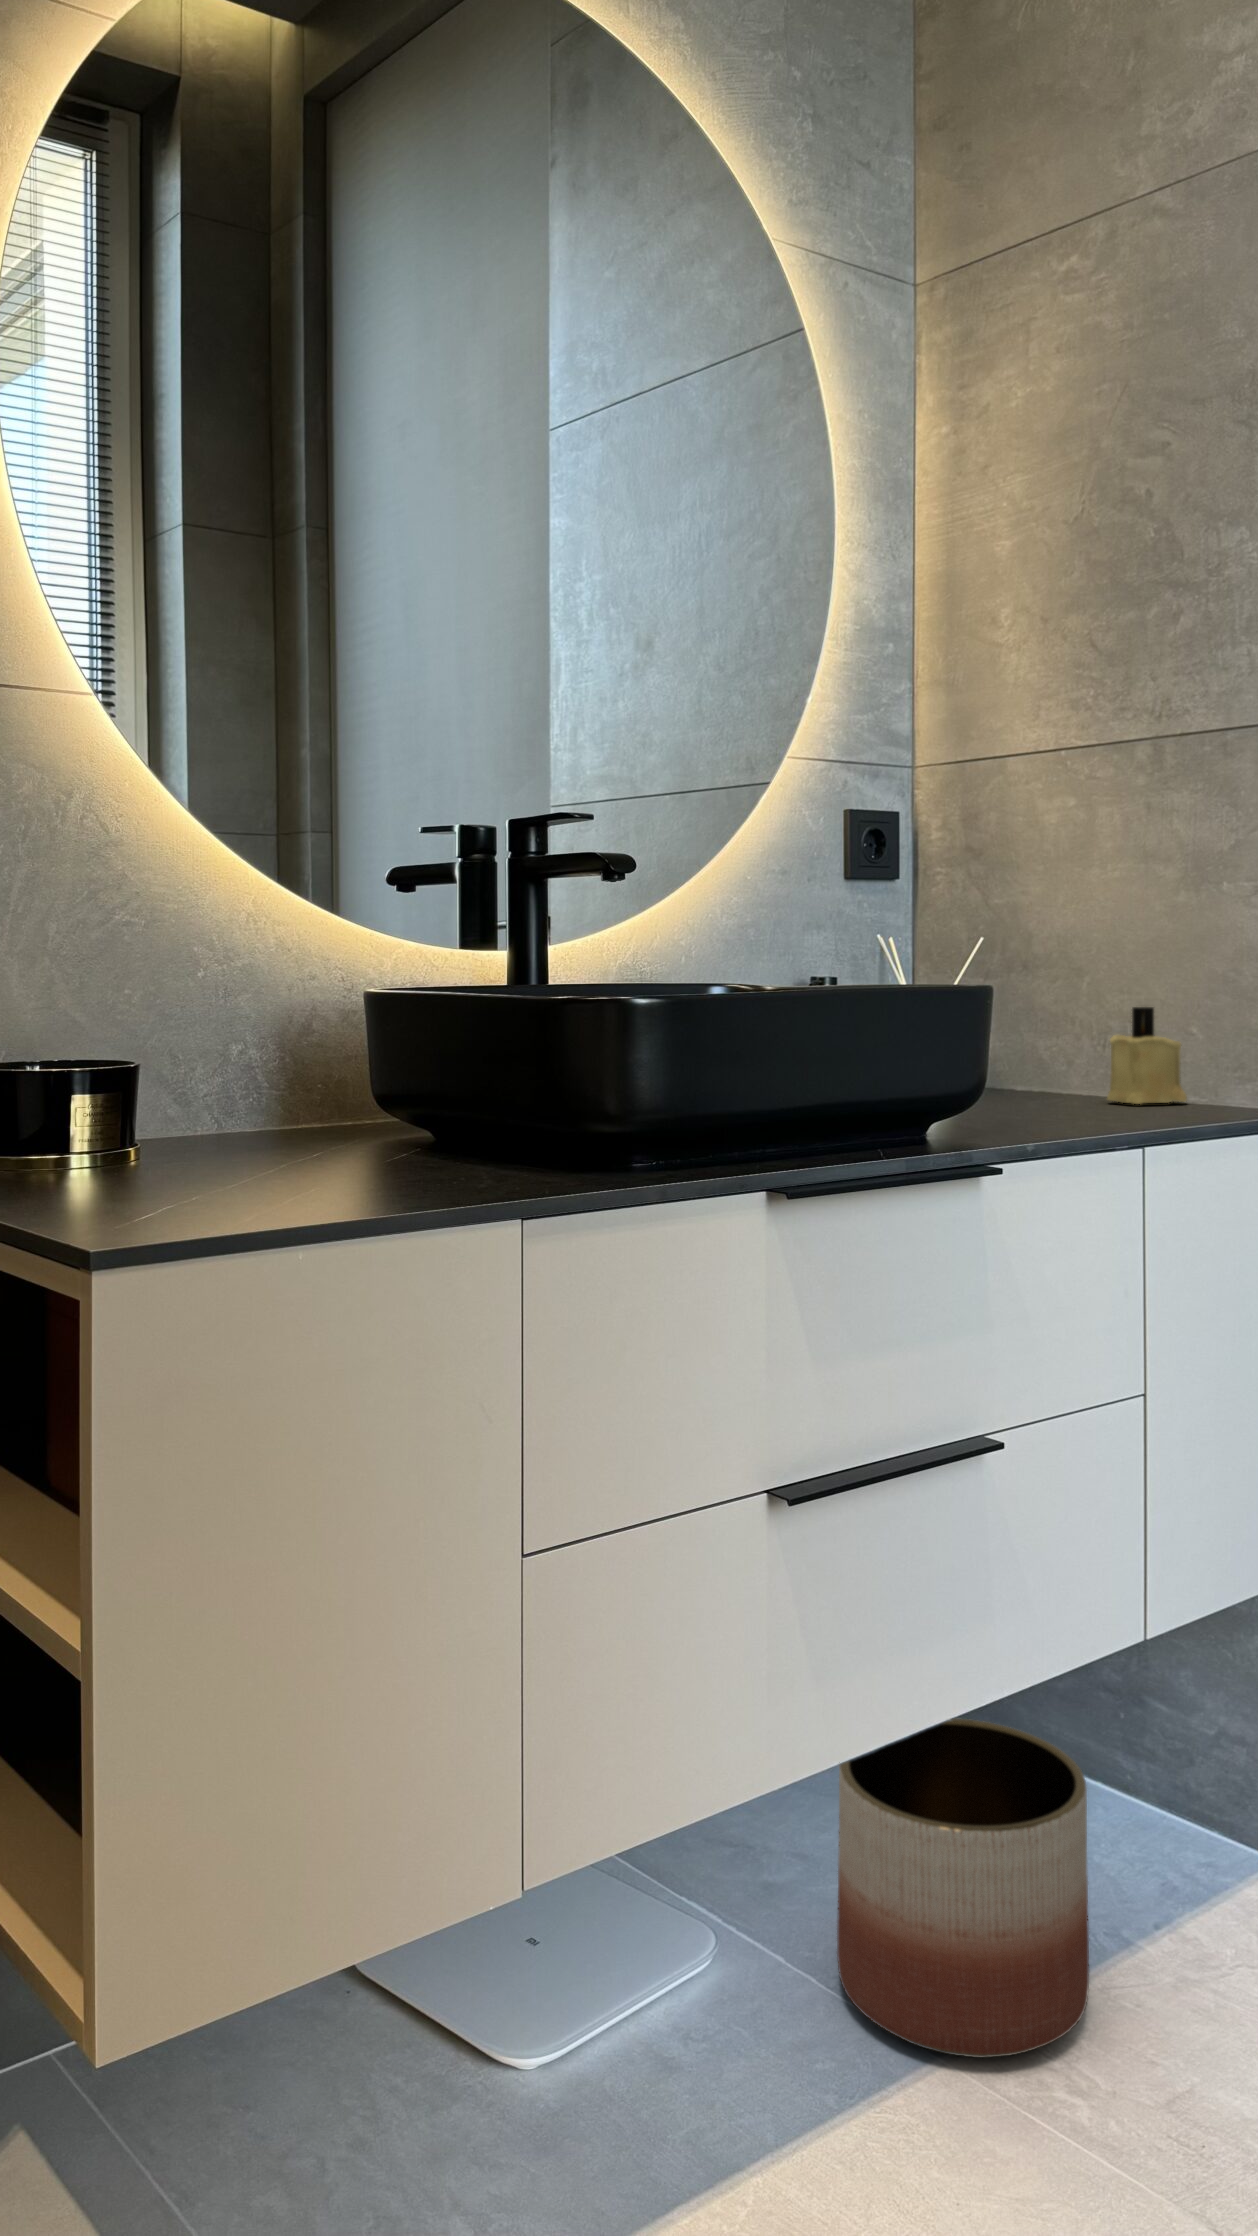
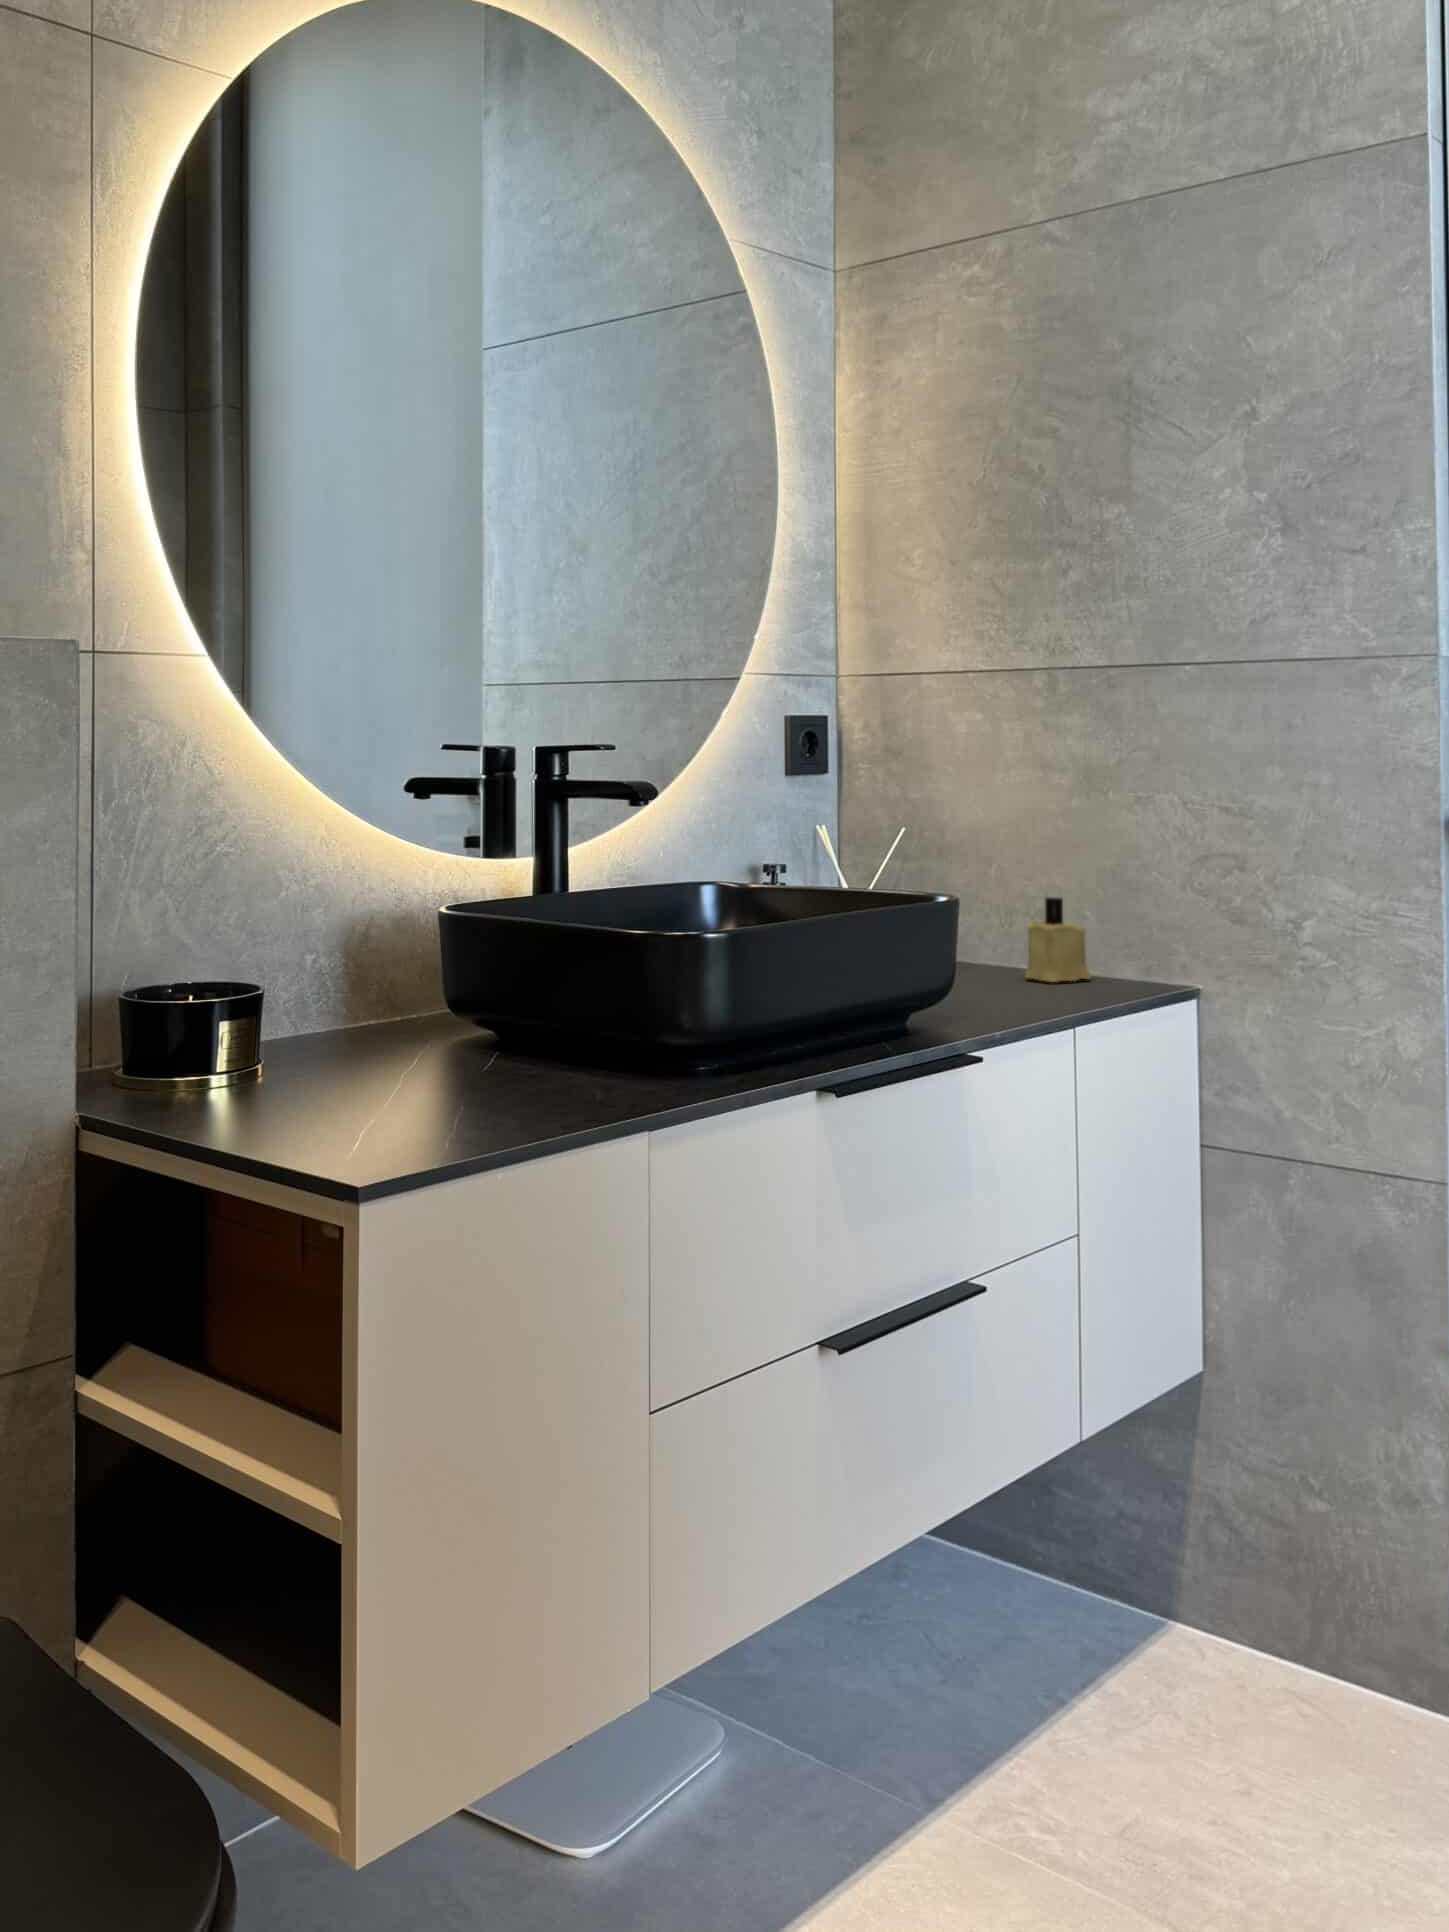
planter: present [837,1718,1089,2058] -> none [837,1523,1048,1811]

